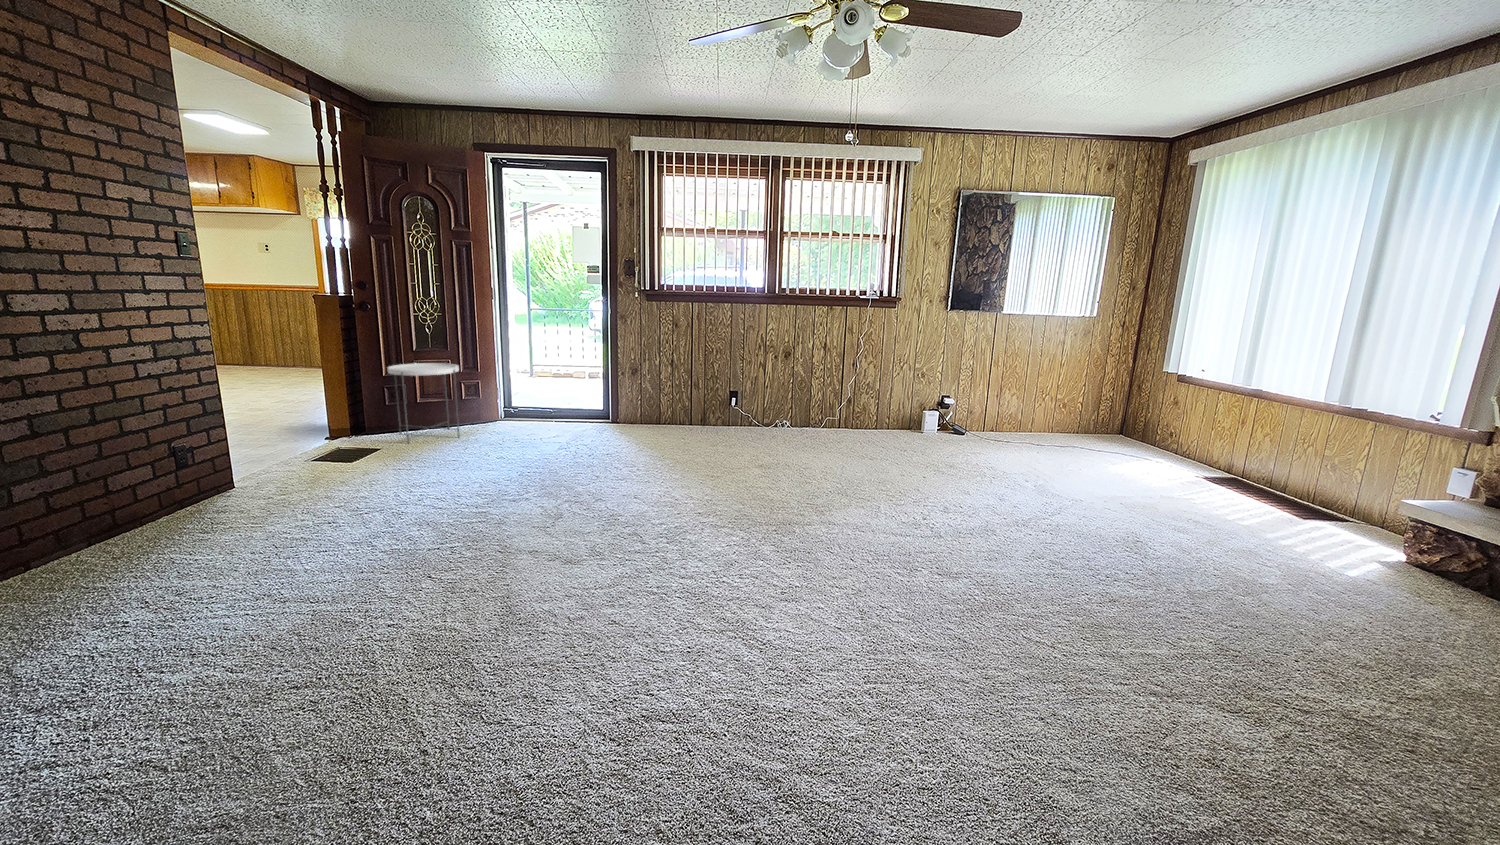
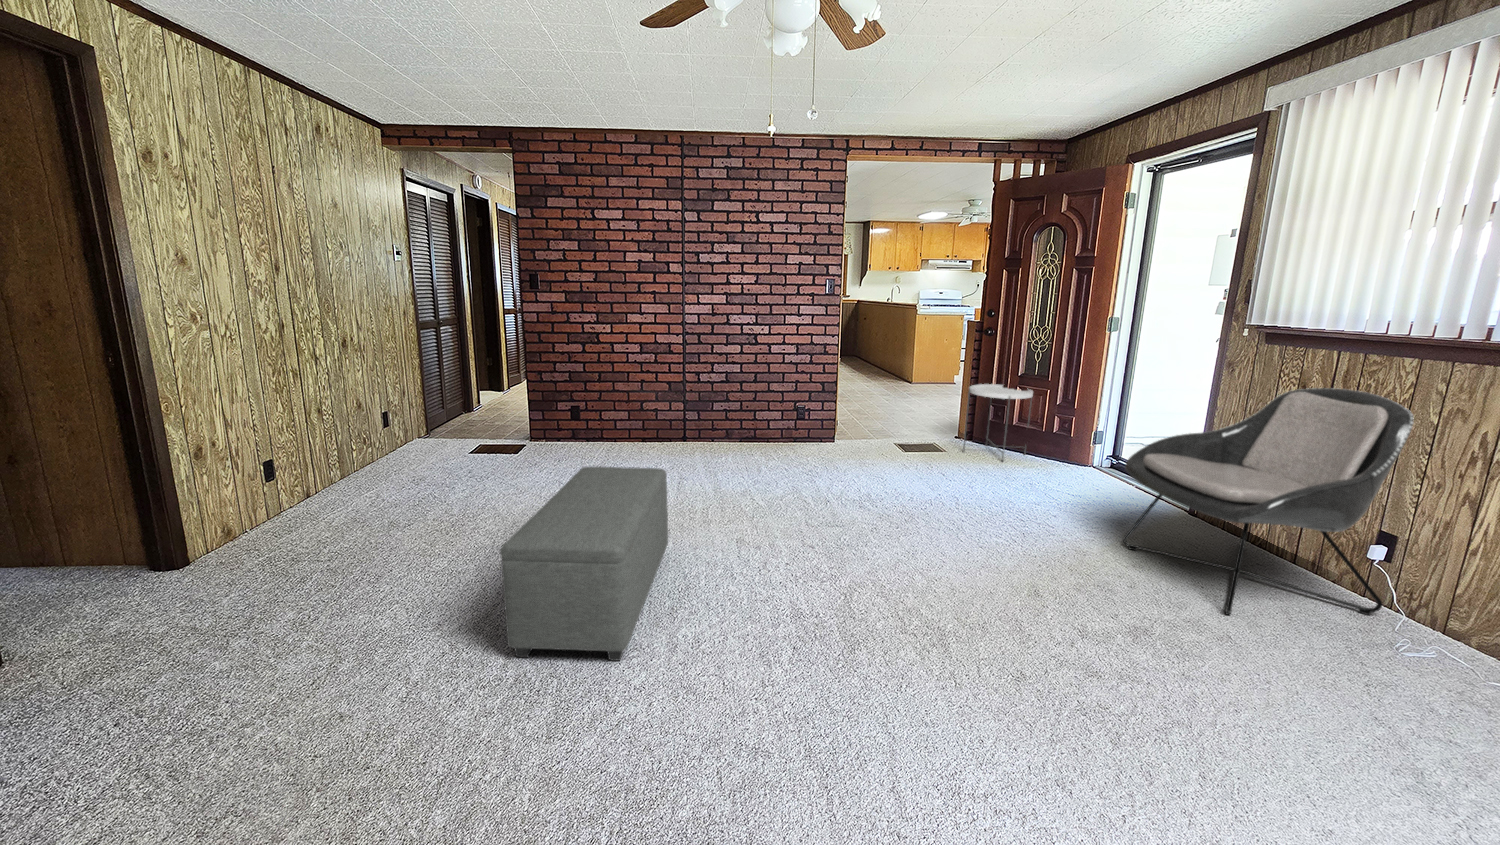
lounge chair: none [656,322,764,446] -> present [1123,388,1414,615]
ottoman: none [561,487,878,676] -> present [500,467,668,661]

